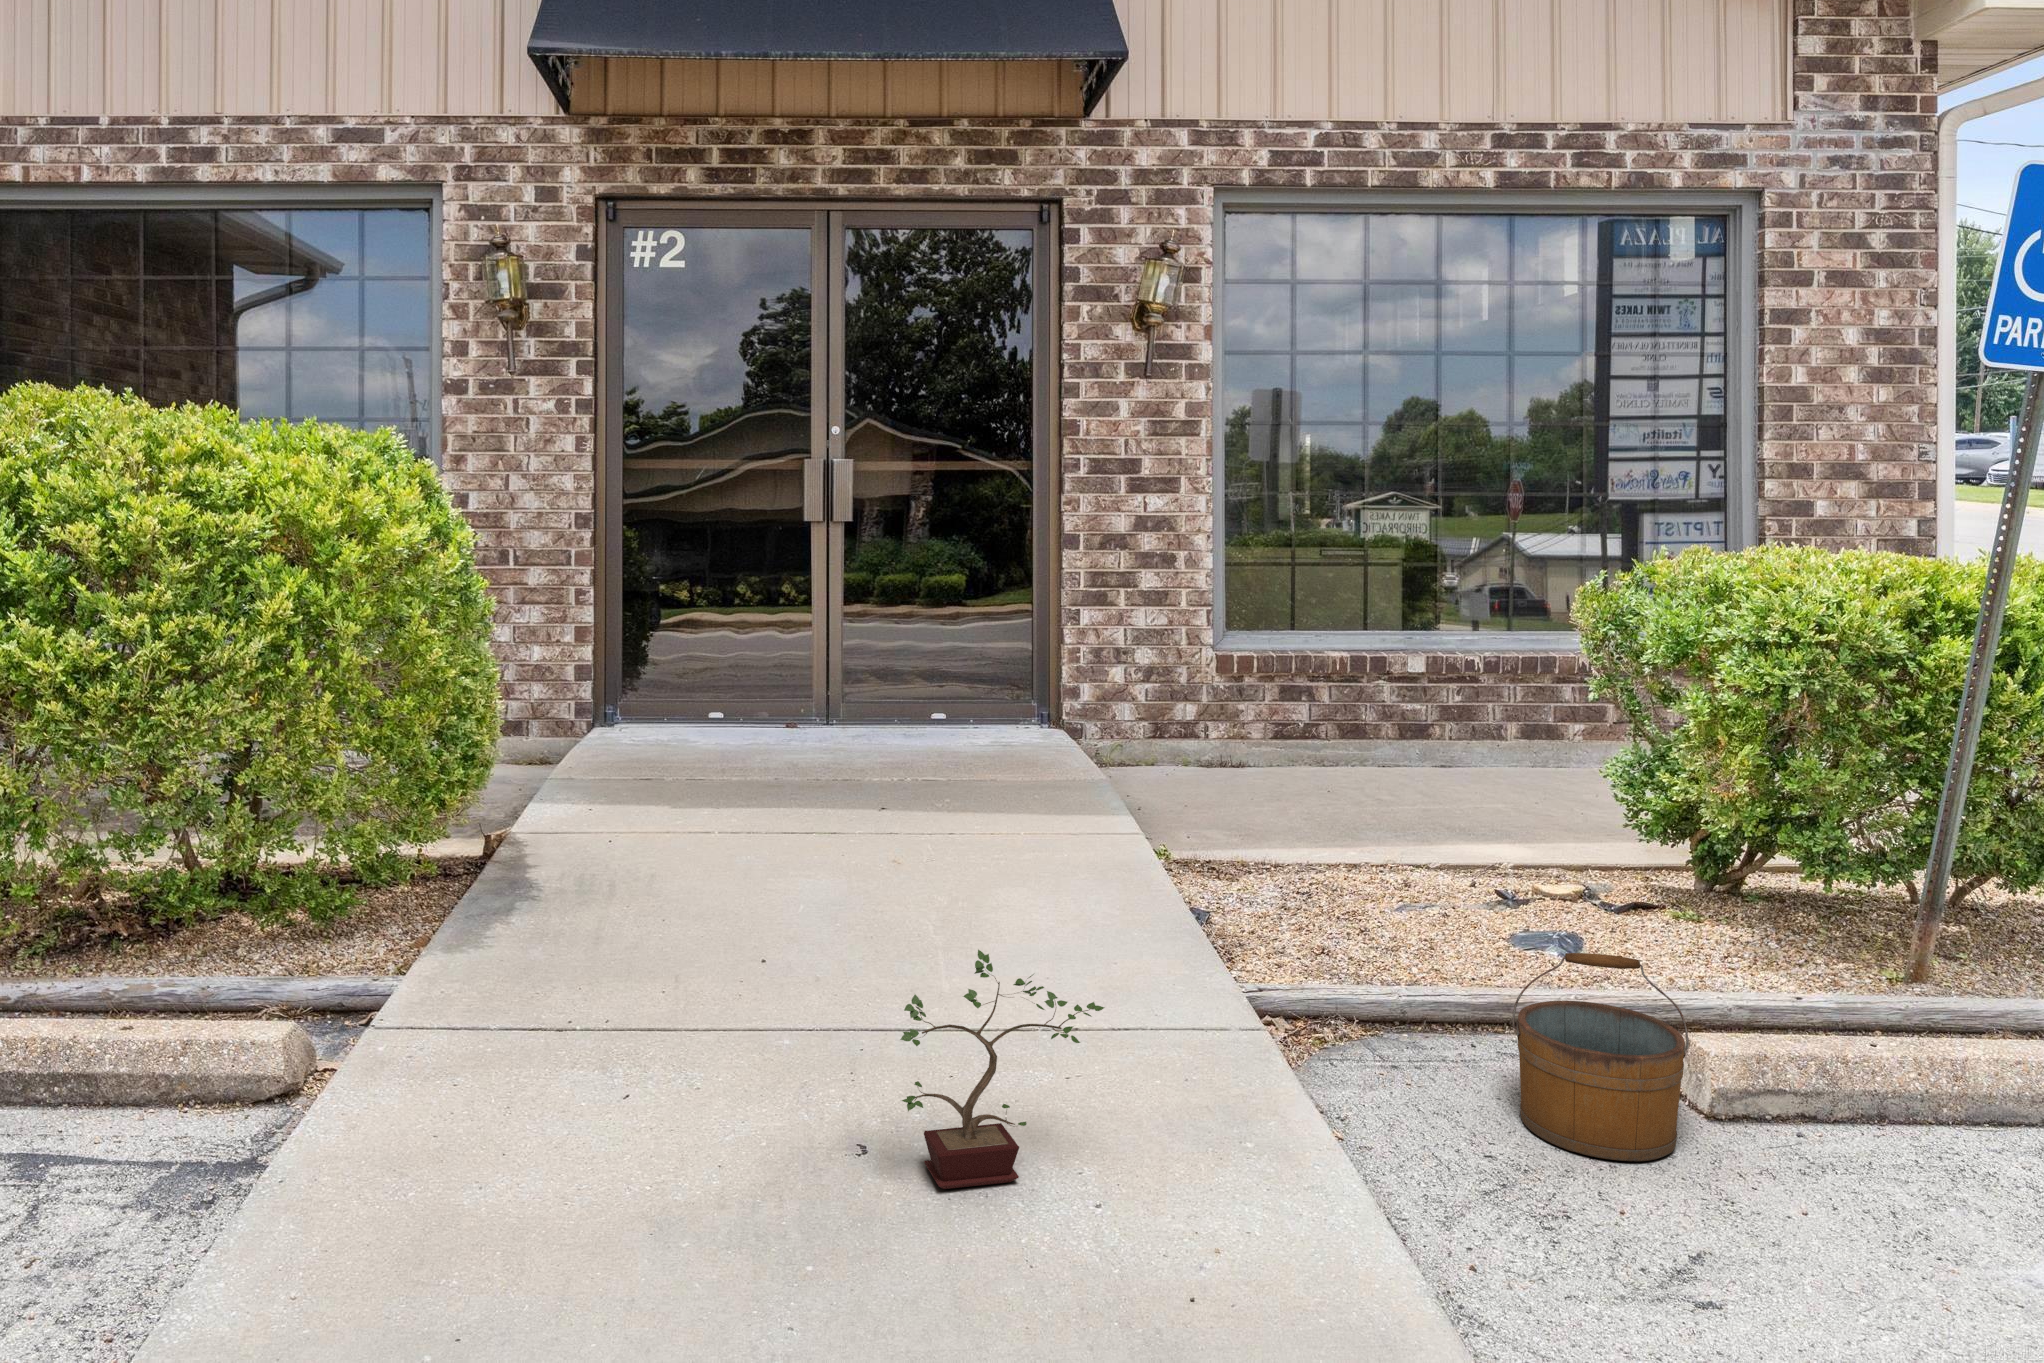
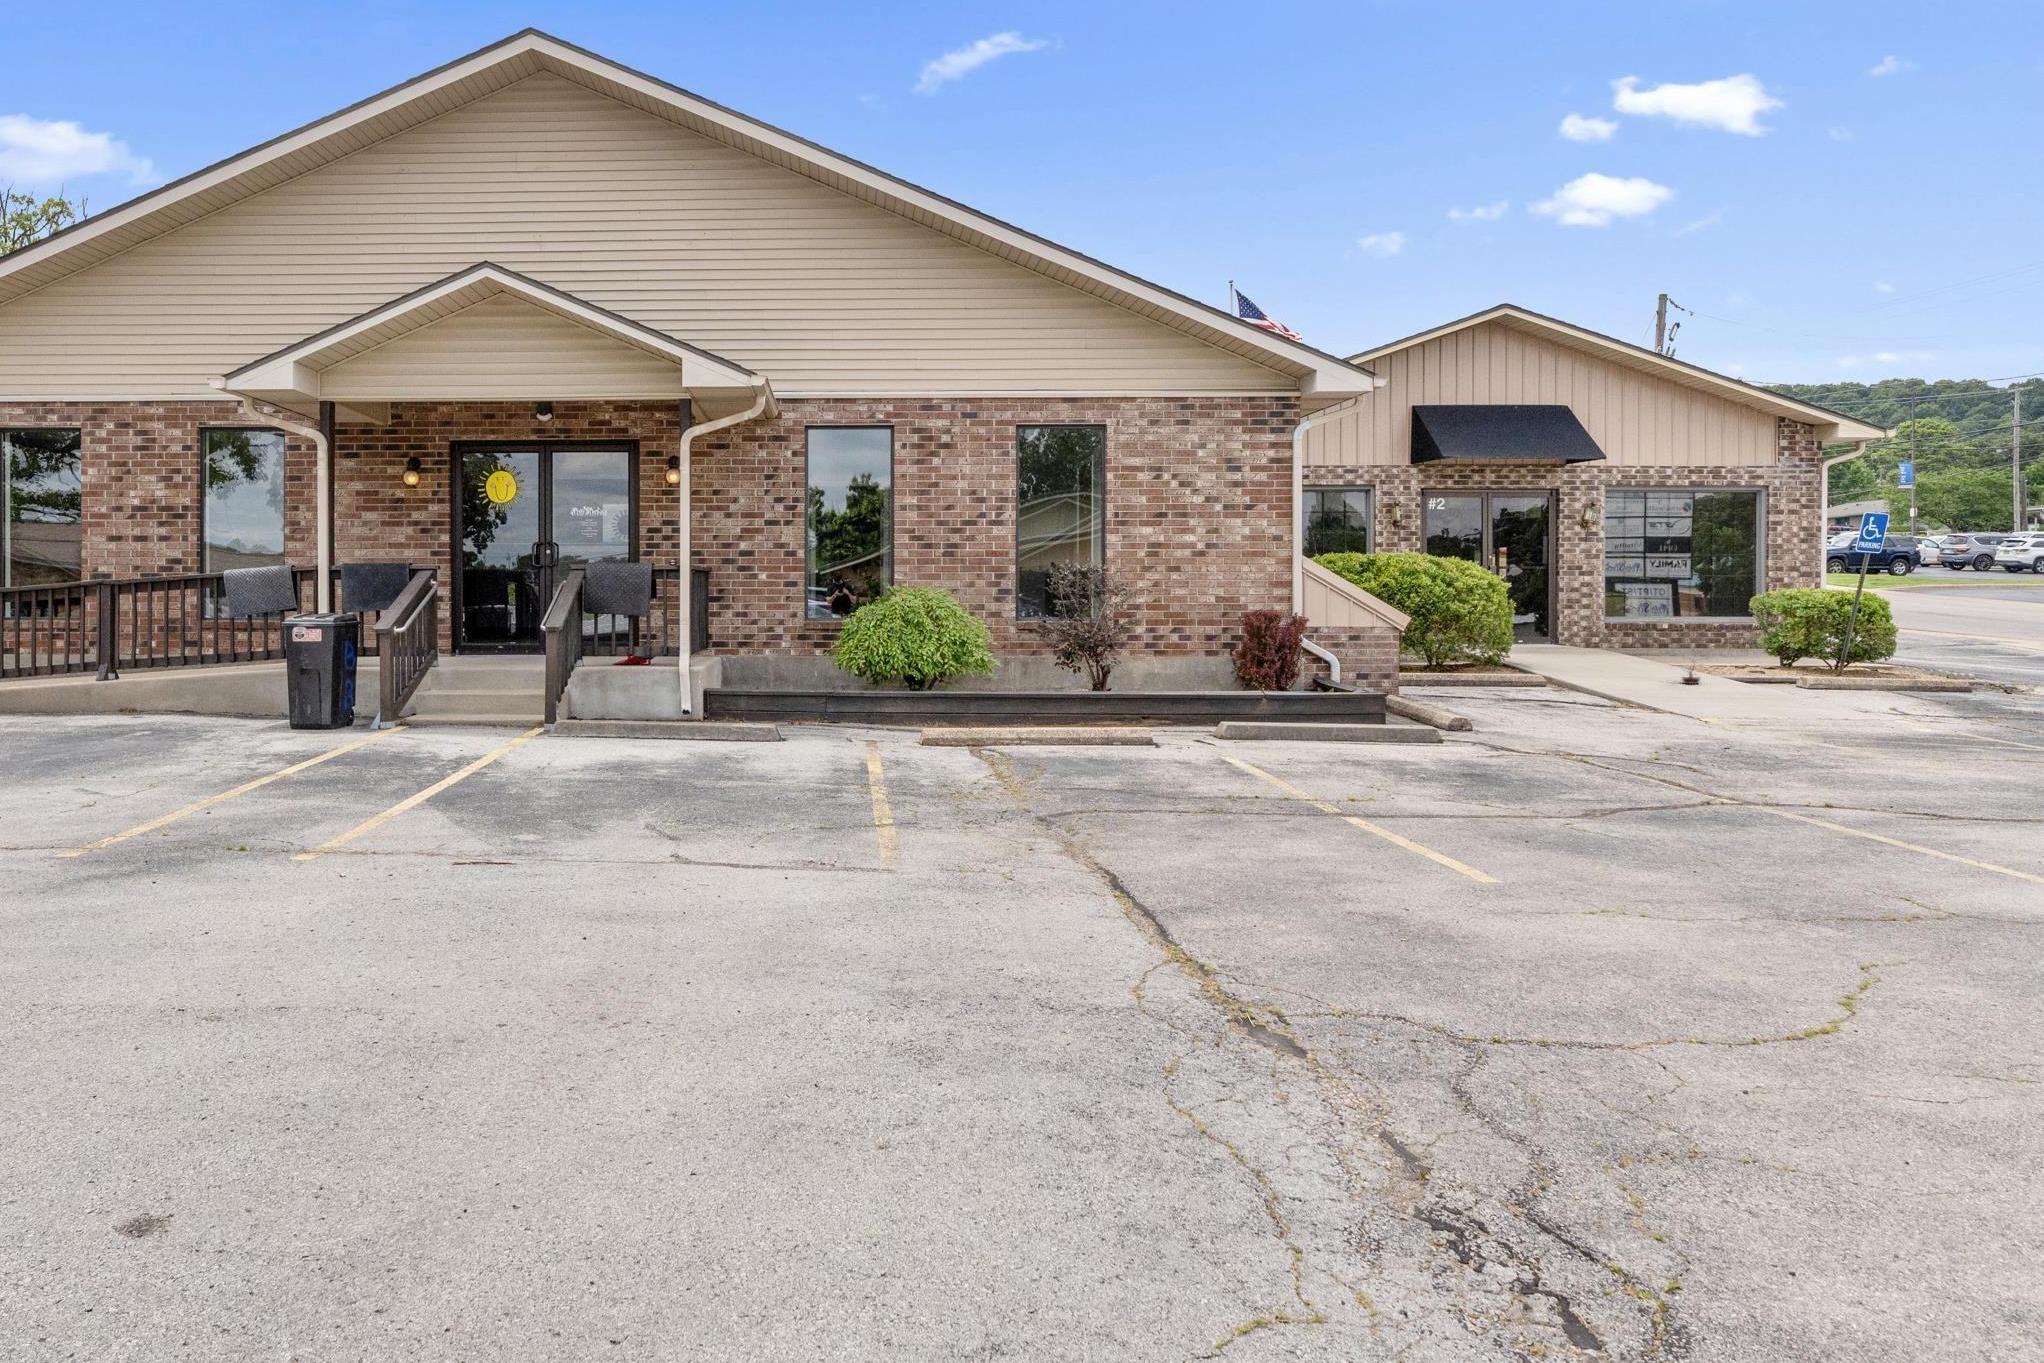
bucket: present [1512,953,1689,1161] -> none [1770,654,1805,687]

